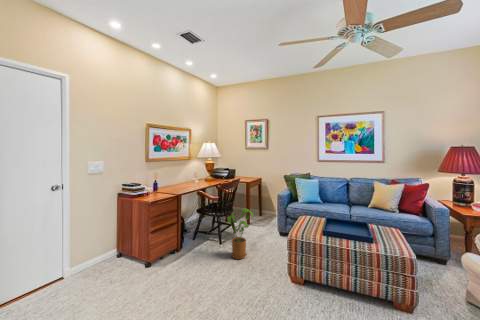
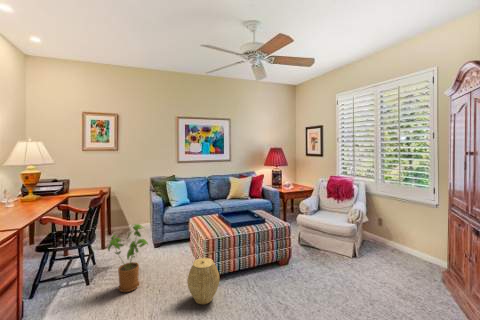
woven basket: none [262,253,293,298] -> present [187,258,219,304]

